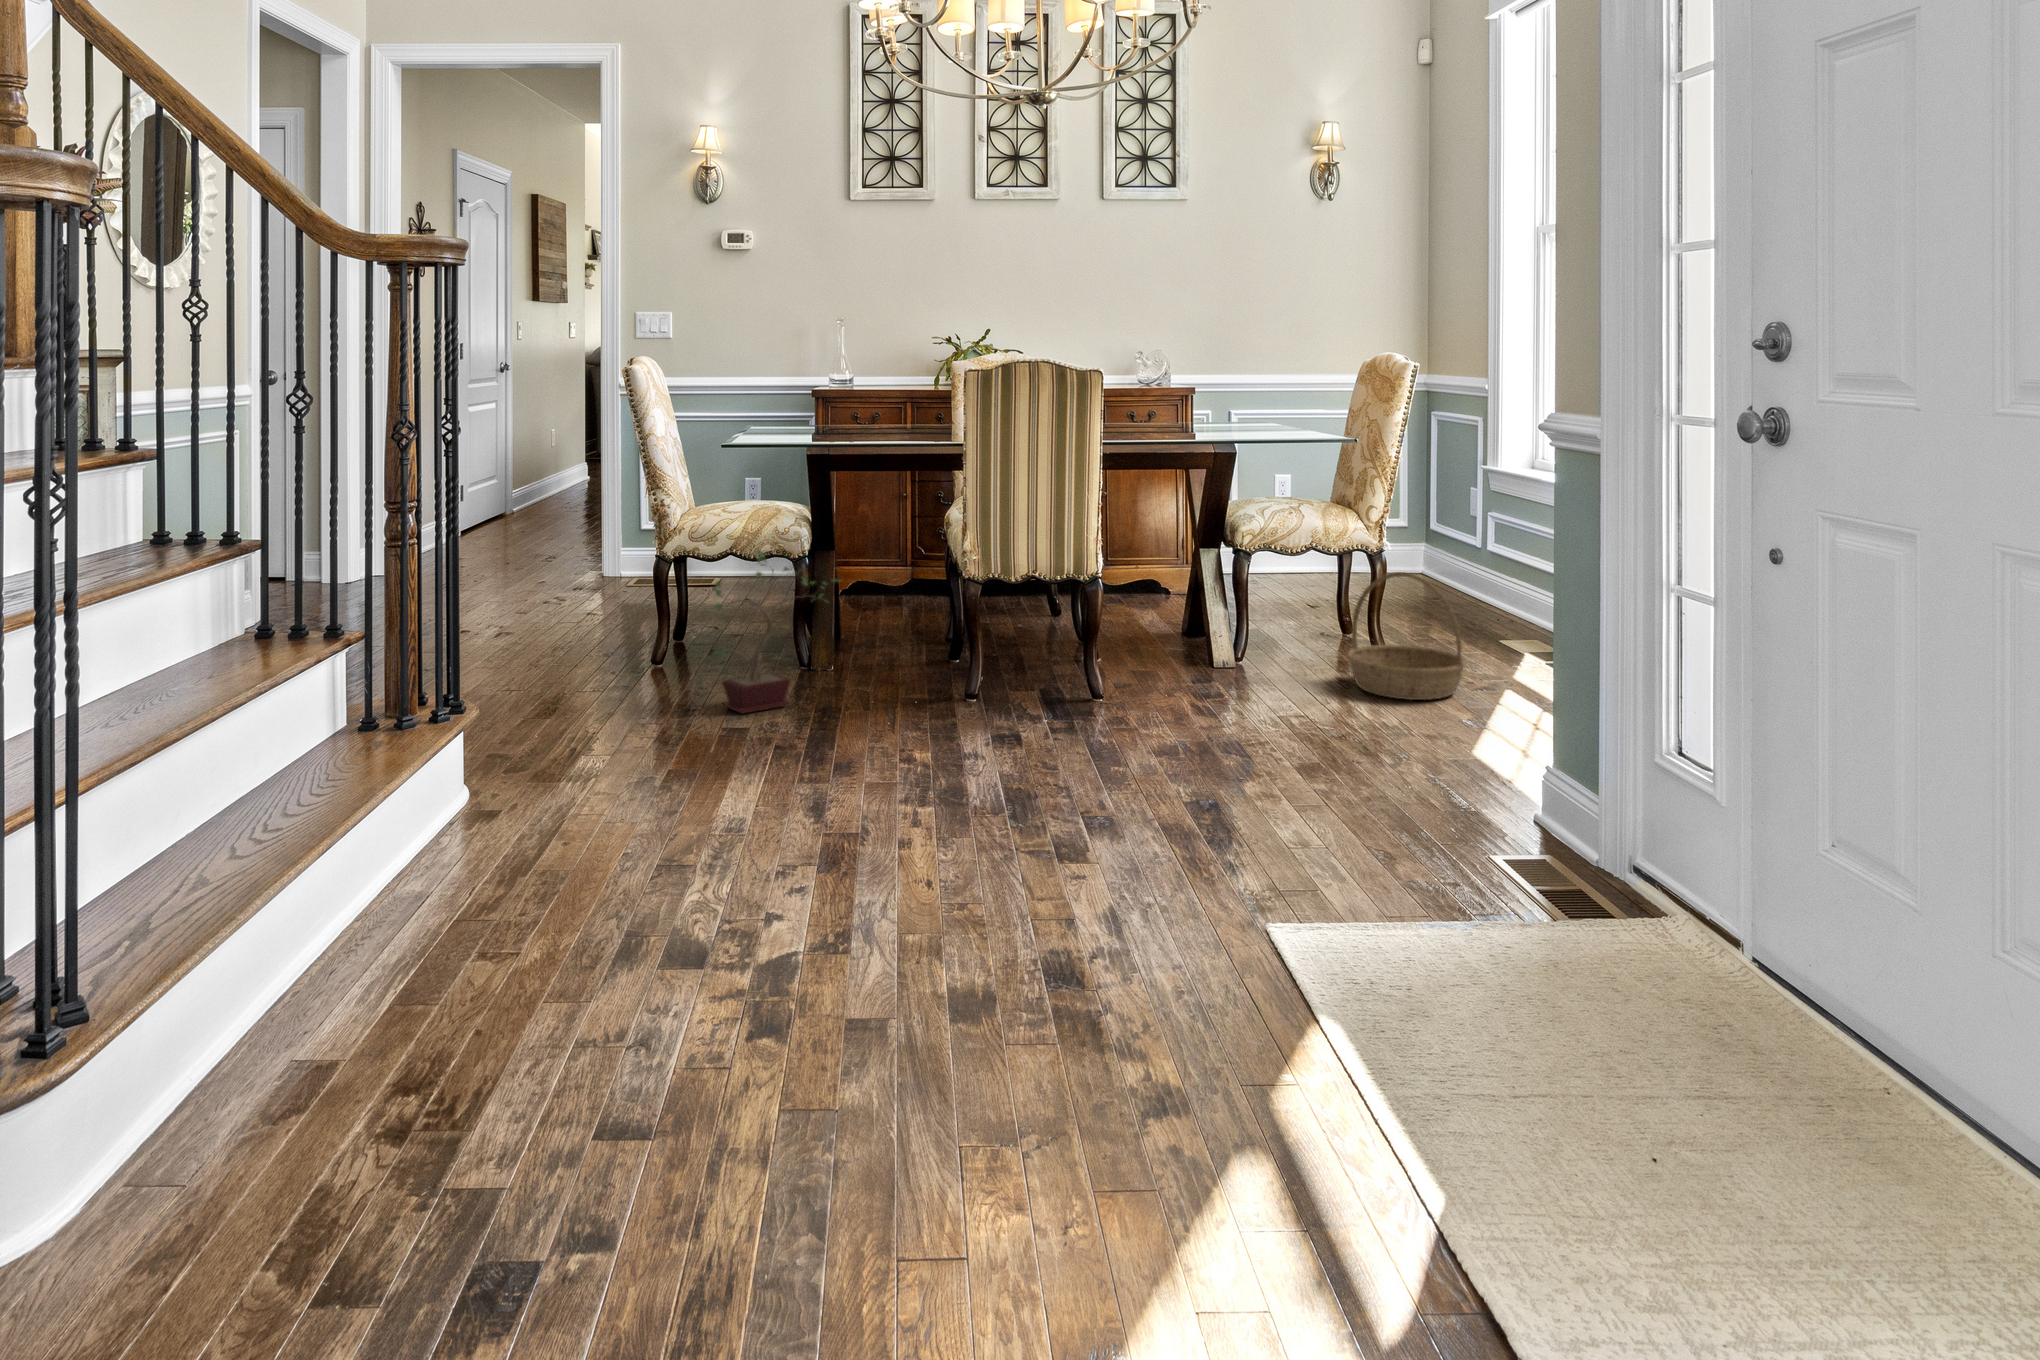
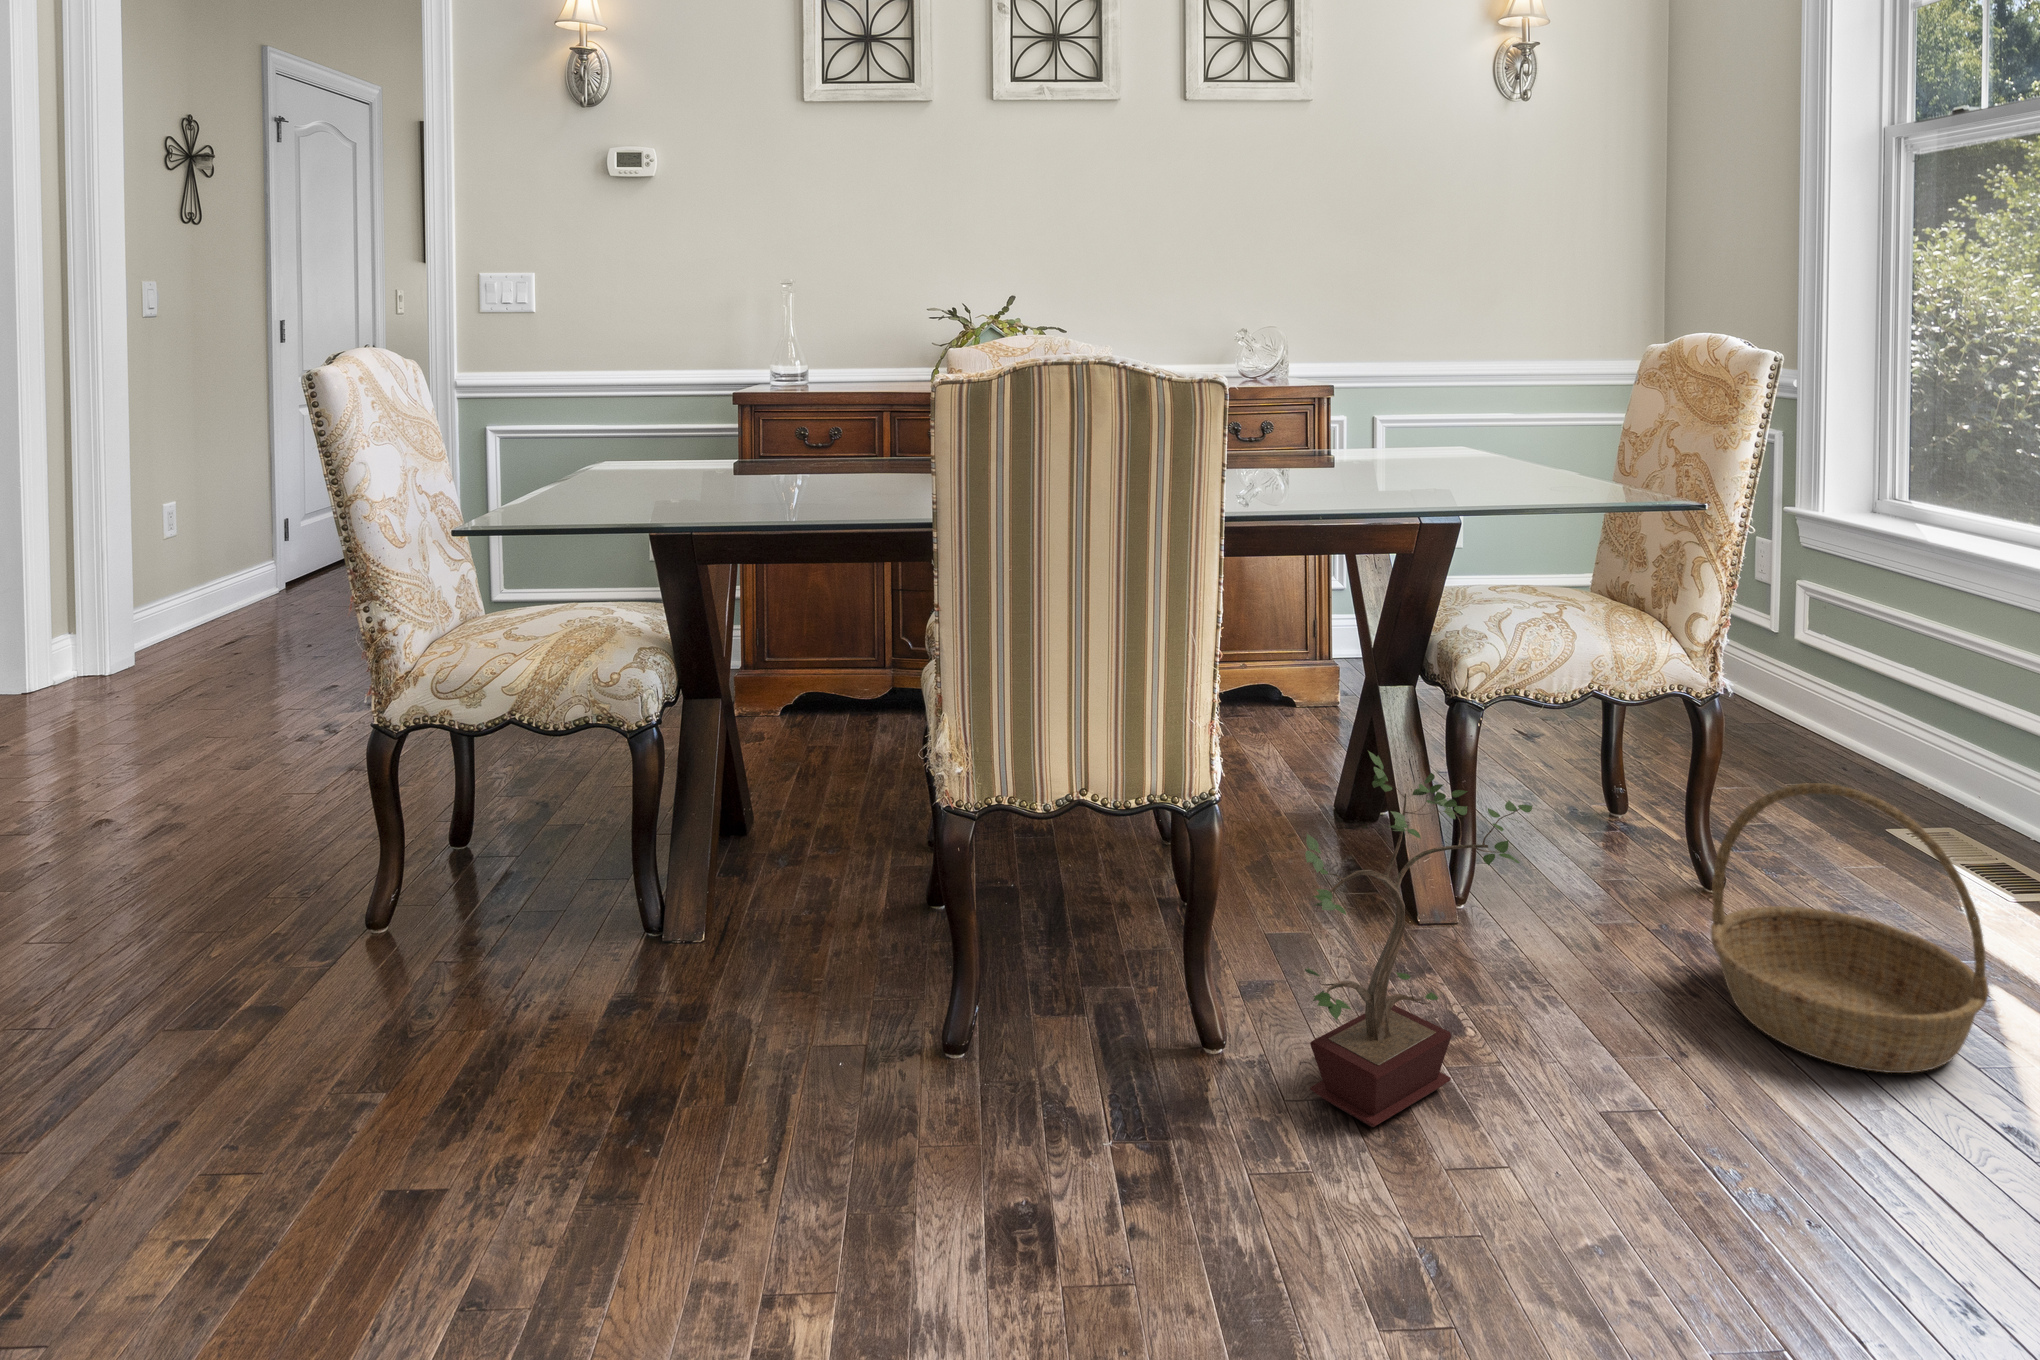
potted plant: present [712,550,841,714] -> present [1305,751,1532,1127]

